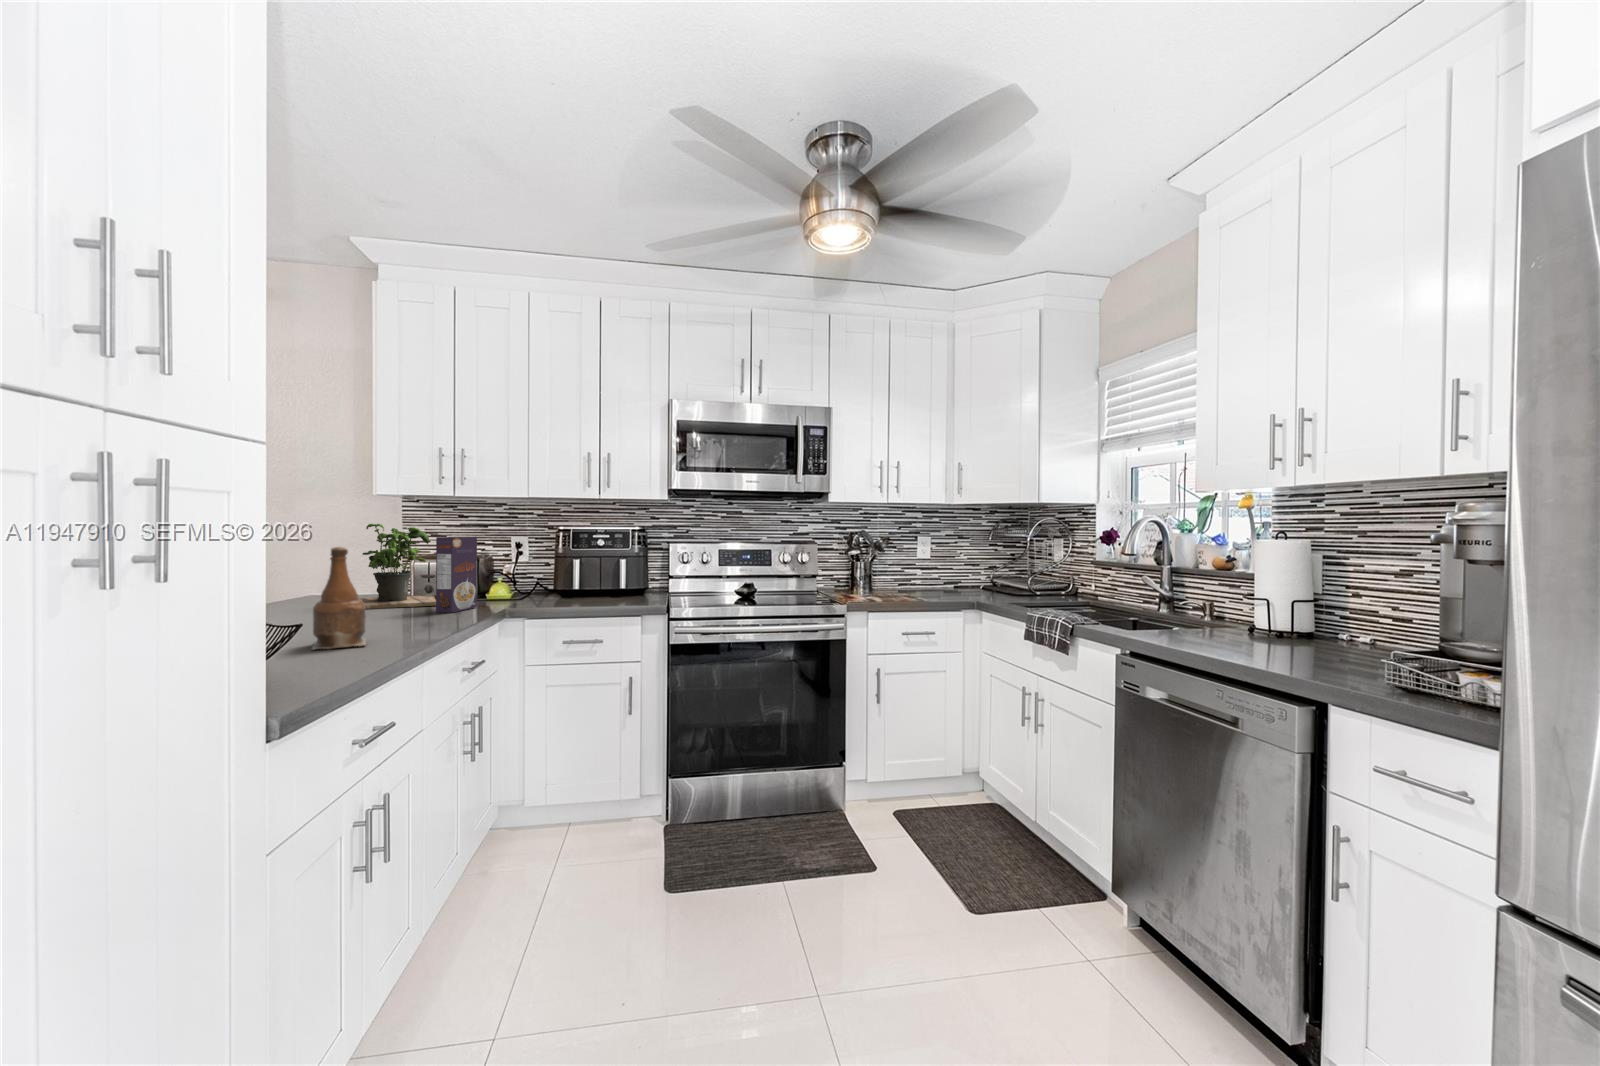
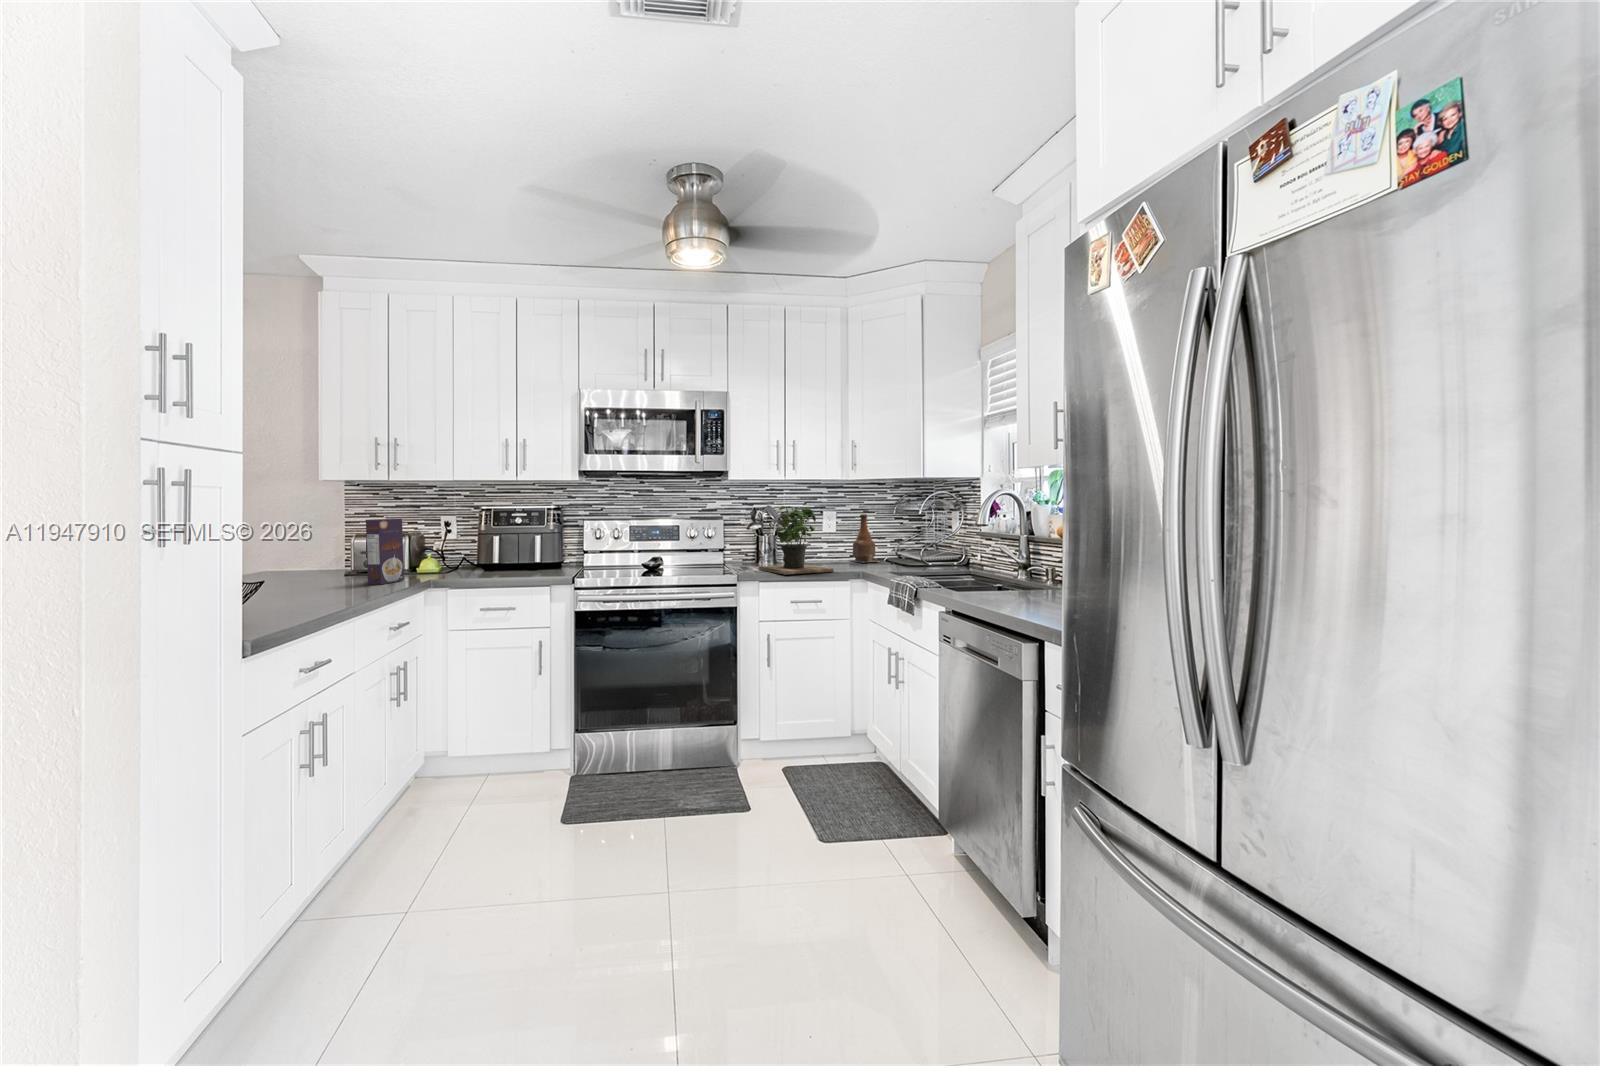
potted plant: present [358,524,436,609] -> present [759,506,834,574]
bottle: present [312,547,366,650] -> present [851,514,875,562]

